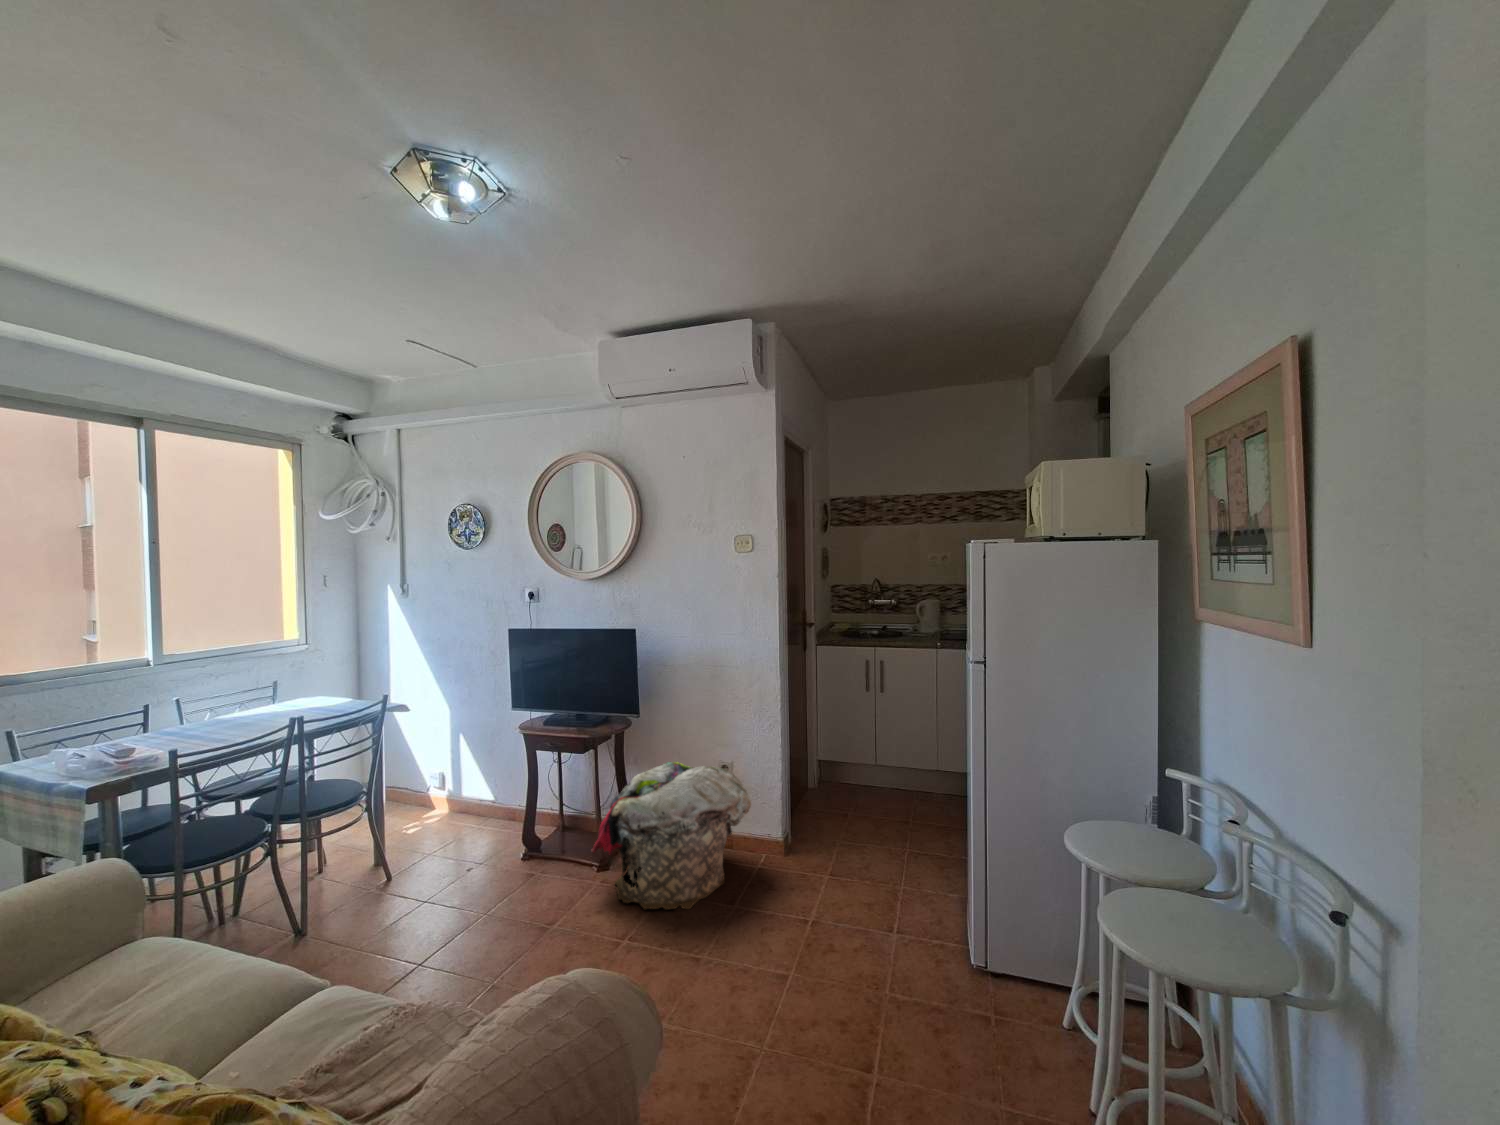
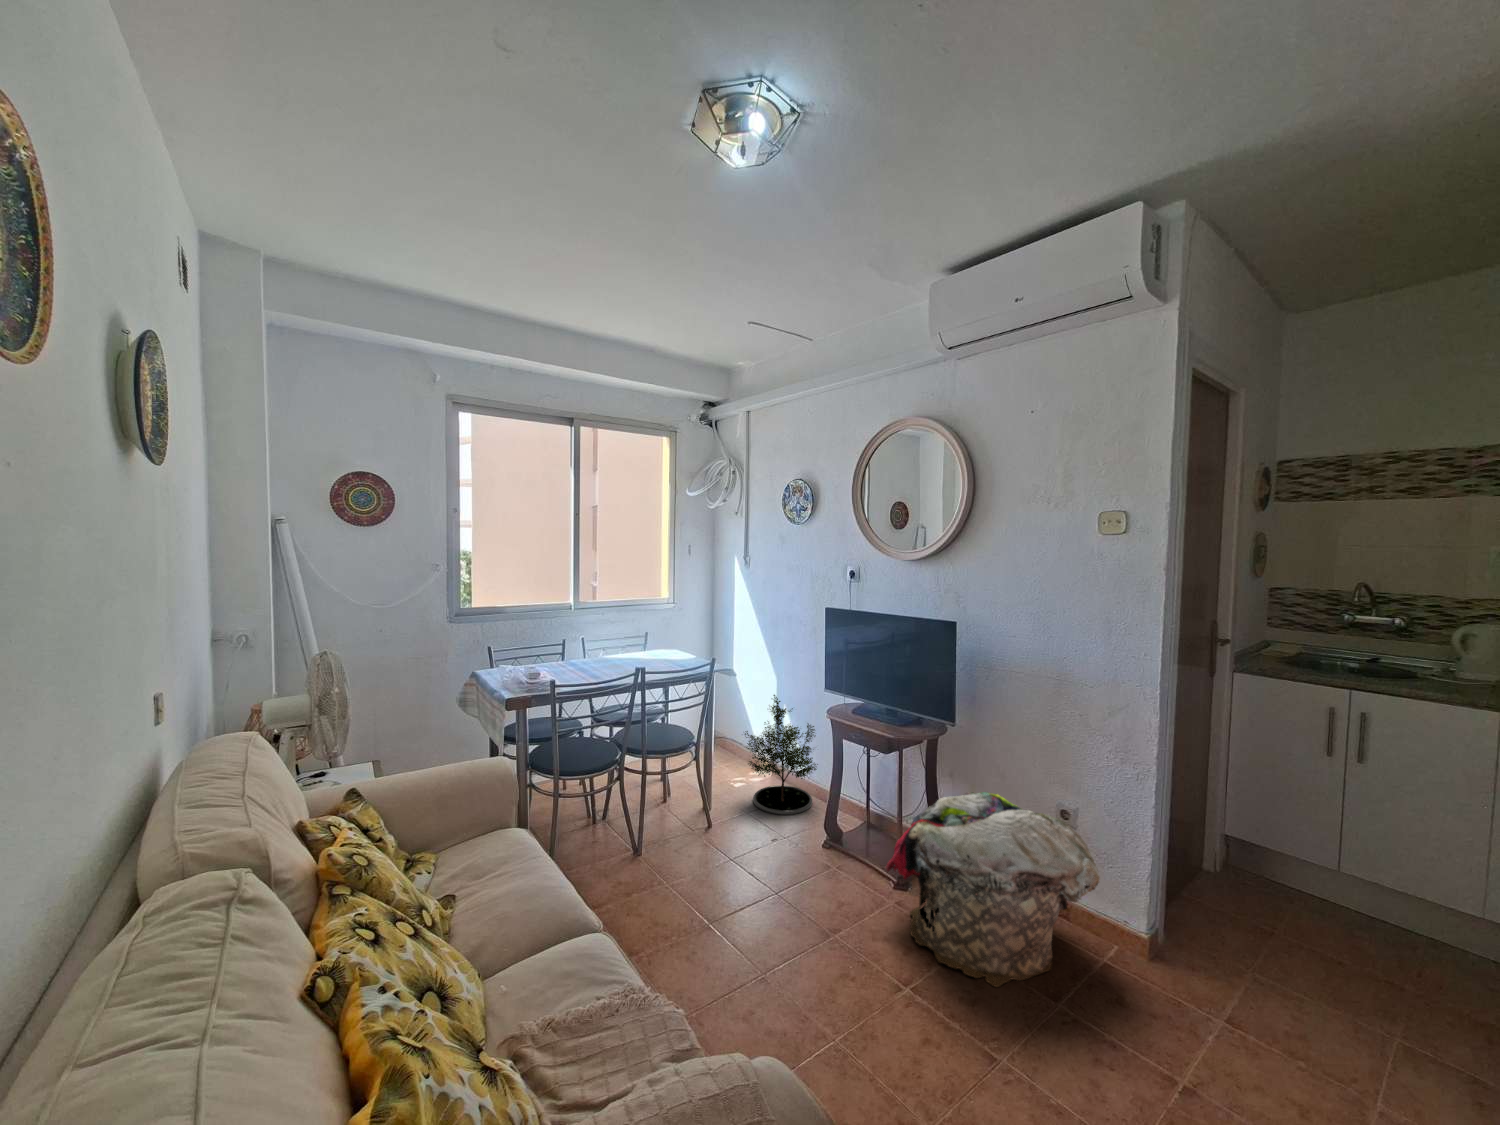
potted tree: none [420,723,509,847] -> present [745,695,818,815]

